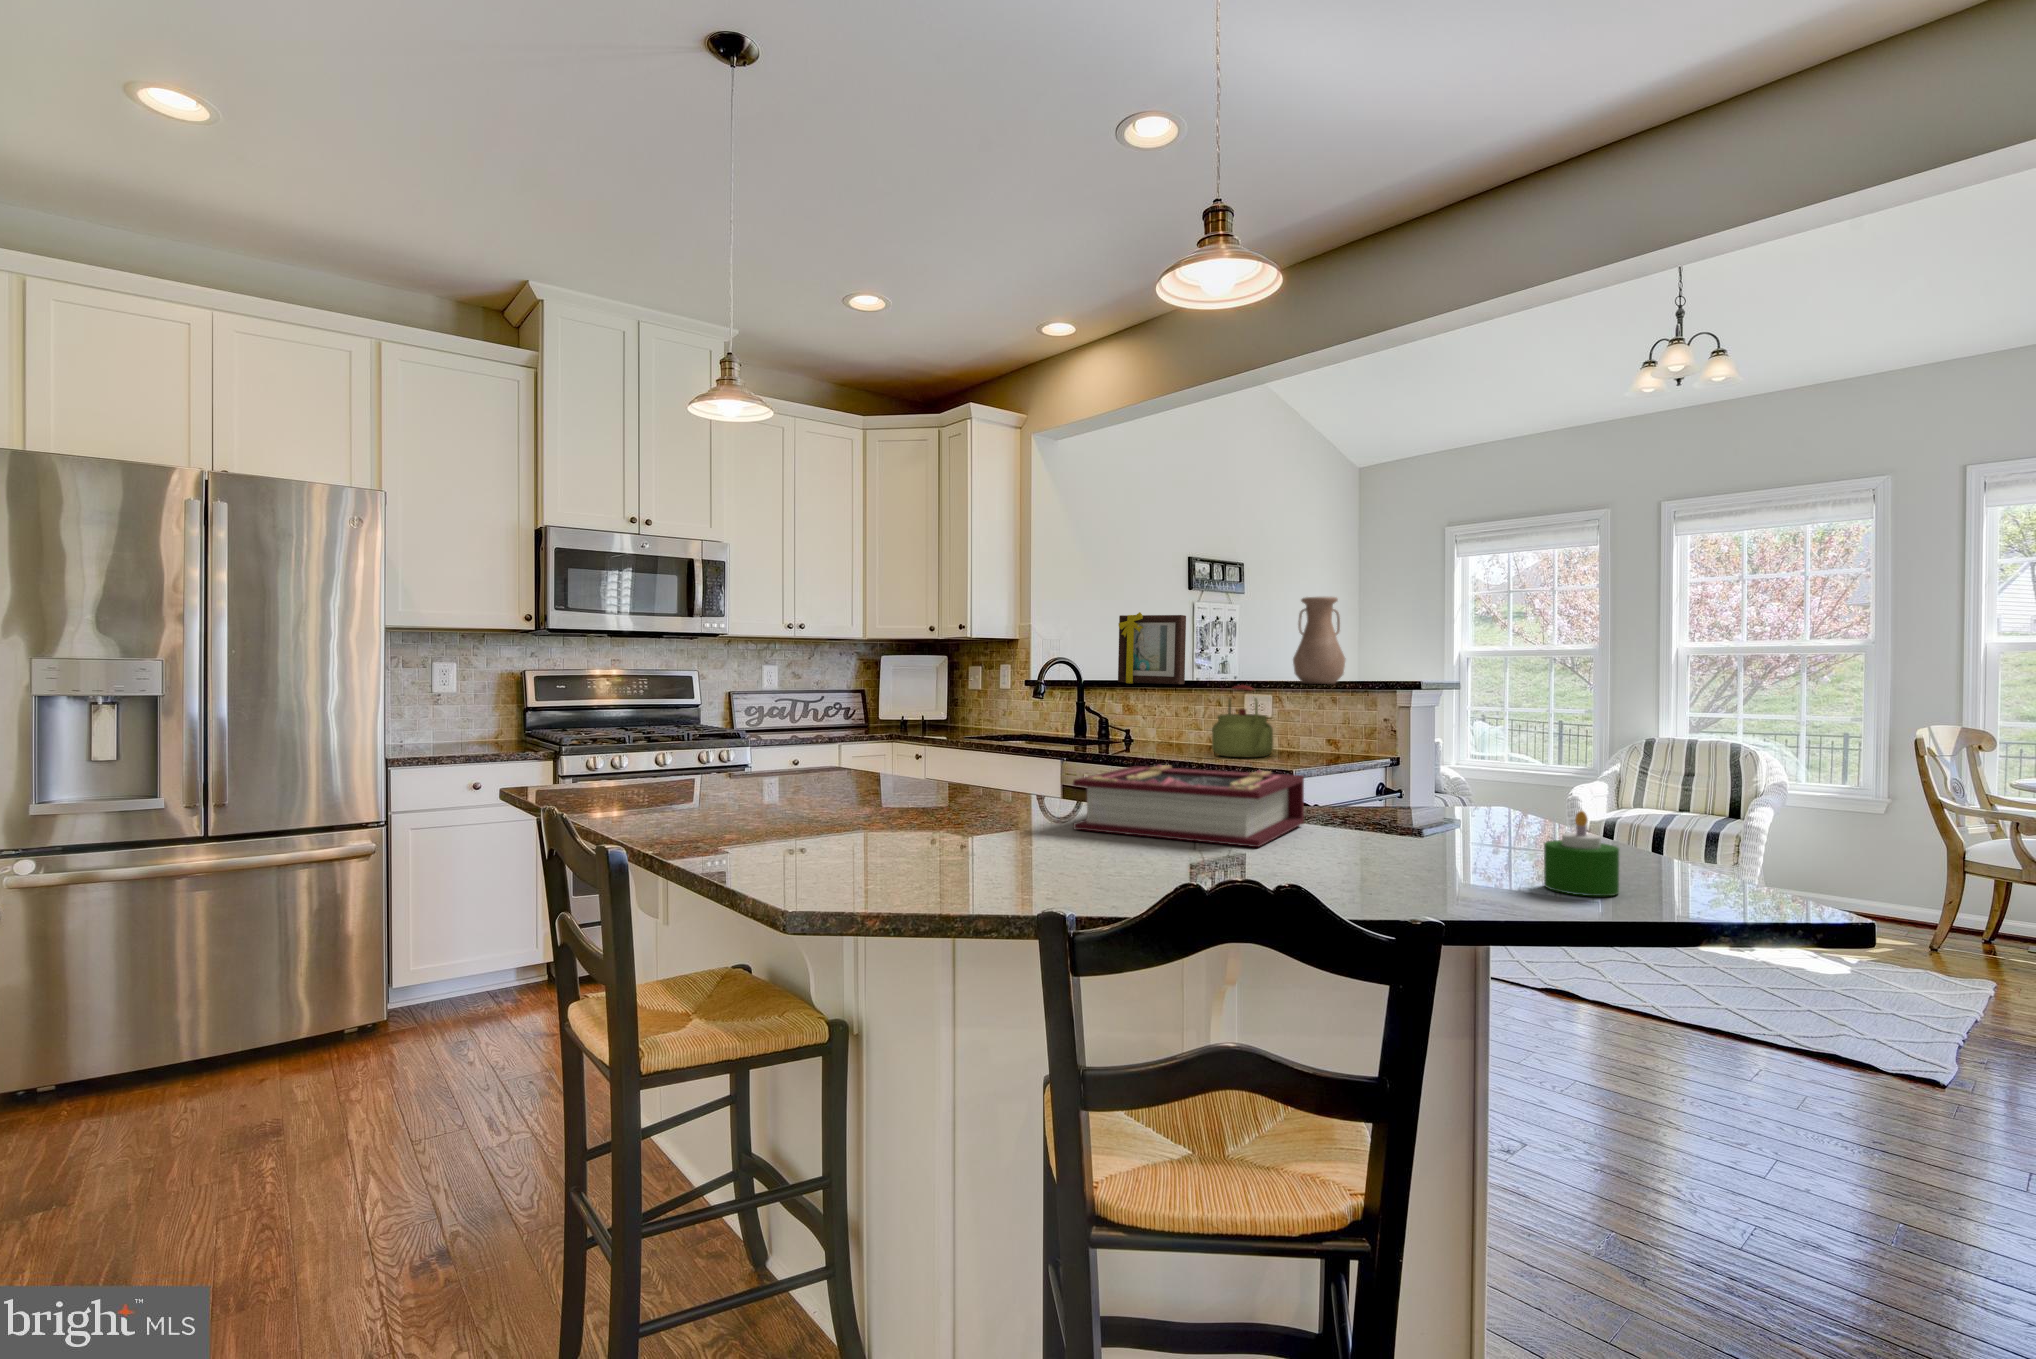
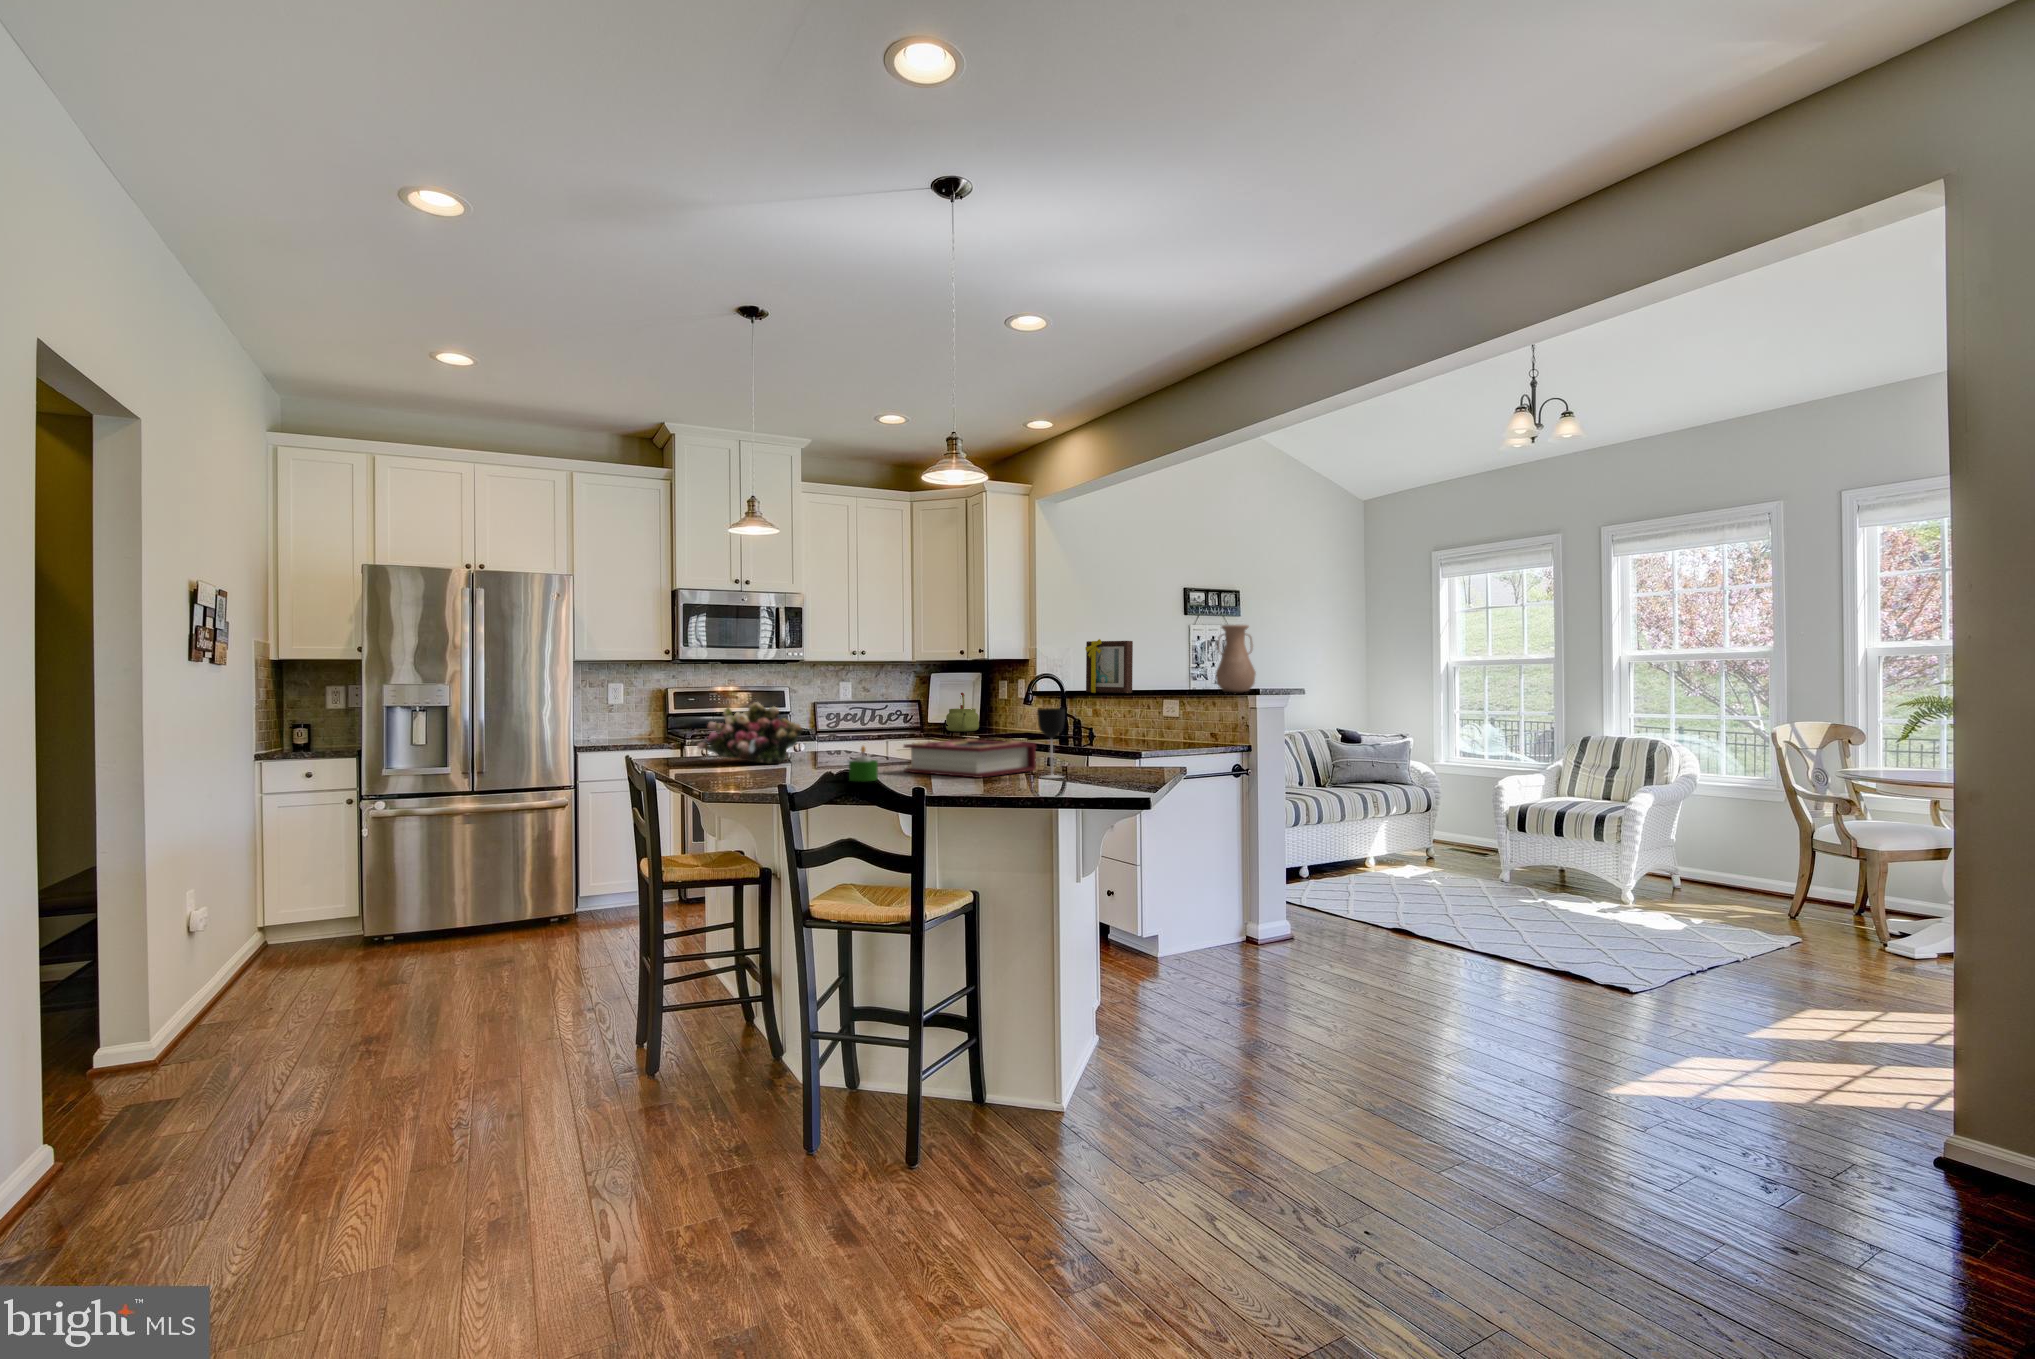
kettle: present [1212,685,1273,757] -> present [946,693,979,732]
flower arrangement: none [649,698,836,807] -> present [697,702,803,764]
wine glass: none [1357,717,1410,848] -> present [1037,708,1065,778]
candle: present [1544,811,1619,896] -> present [849,746,878,781]

